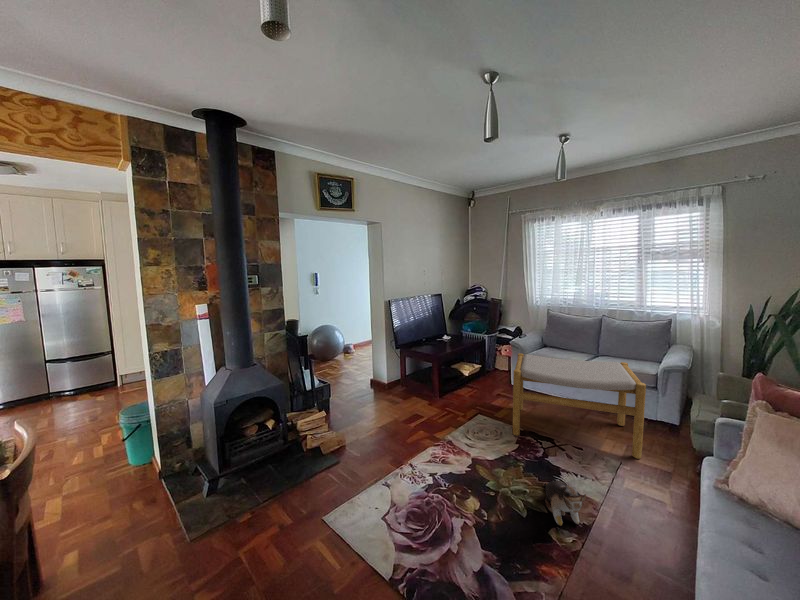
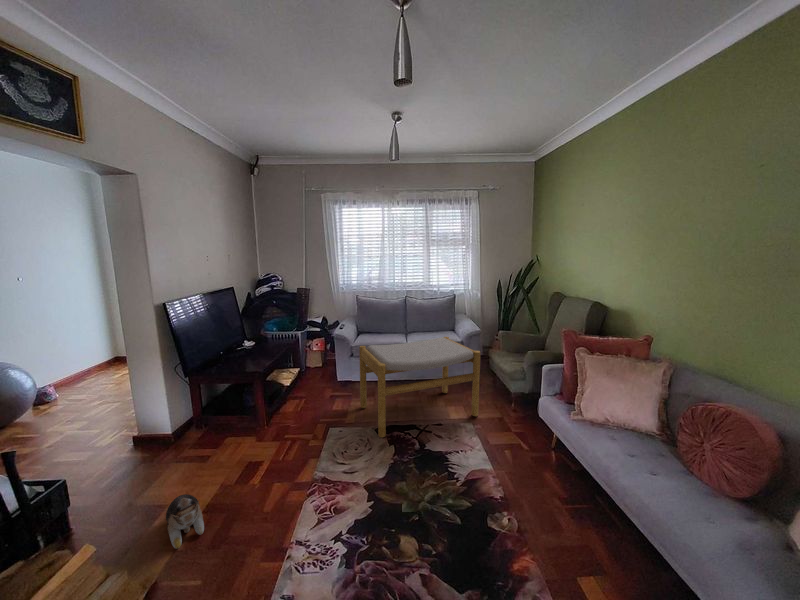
plush toy: present [544,480,586,526] -> present [166,494,204,549]

